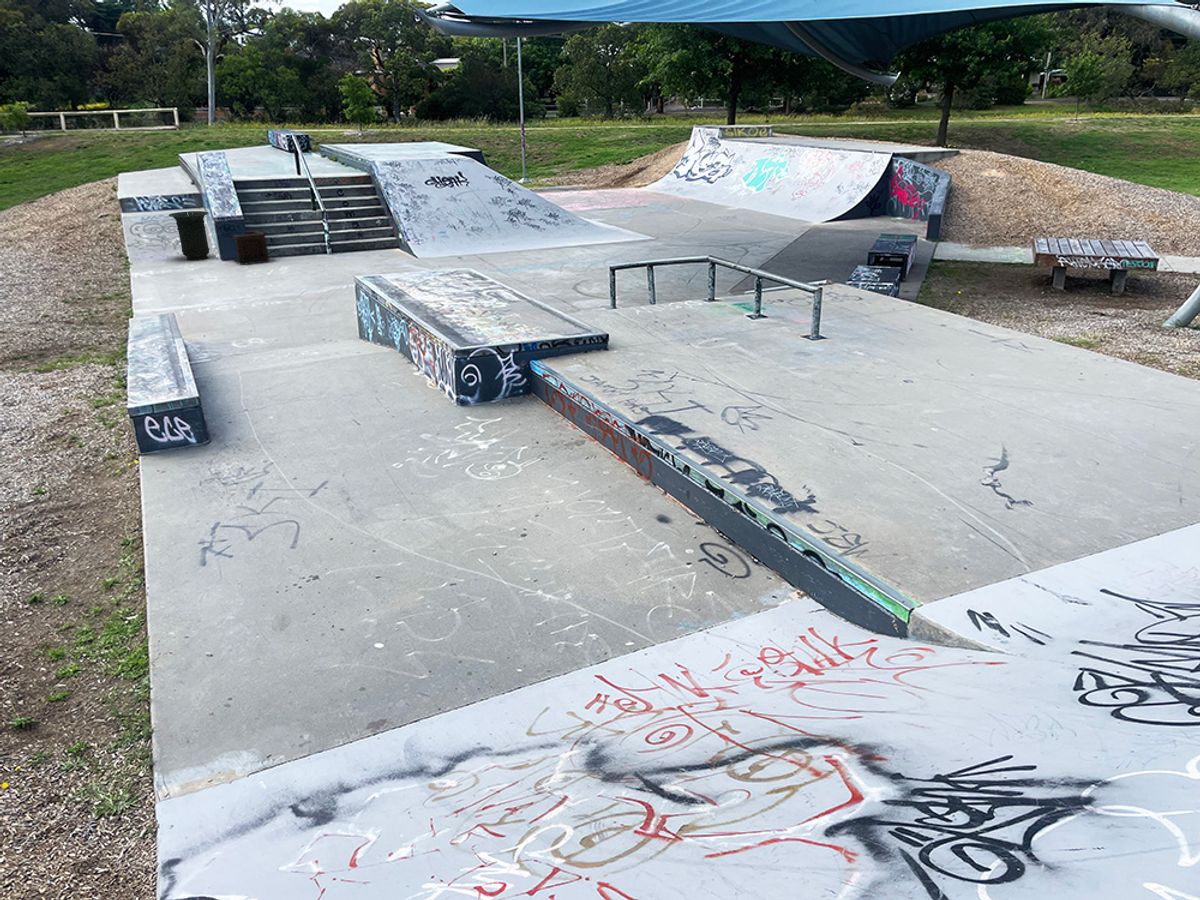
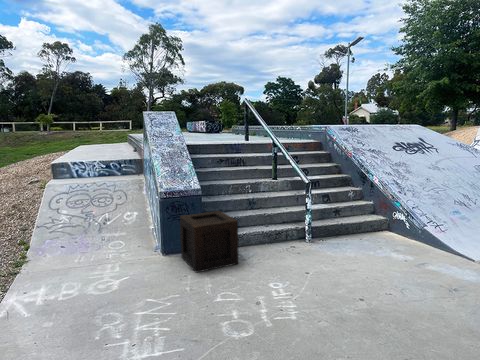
trash can: present [169,211,209,260] -> none [94,181,151,253]

